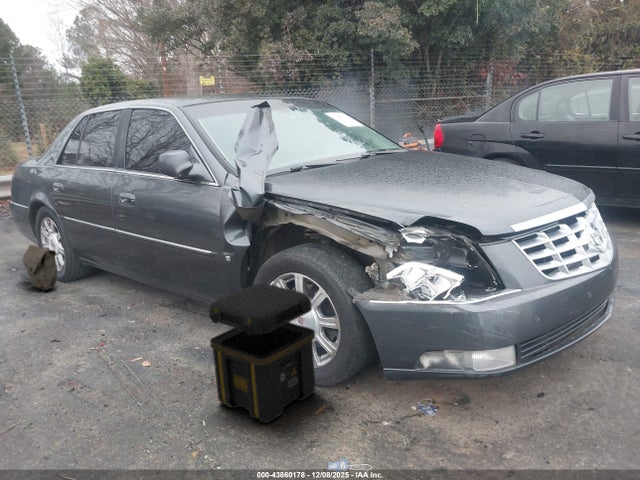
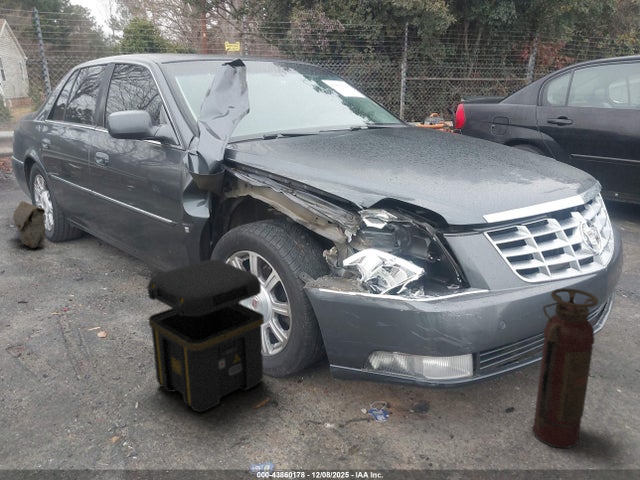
fire extinguisher: none [564,283,614,422] -> present [532,288,598,448]

